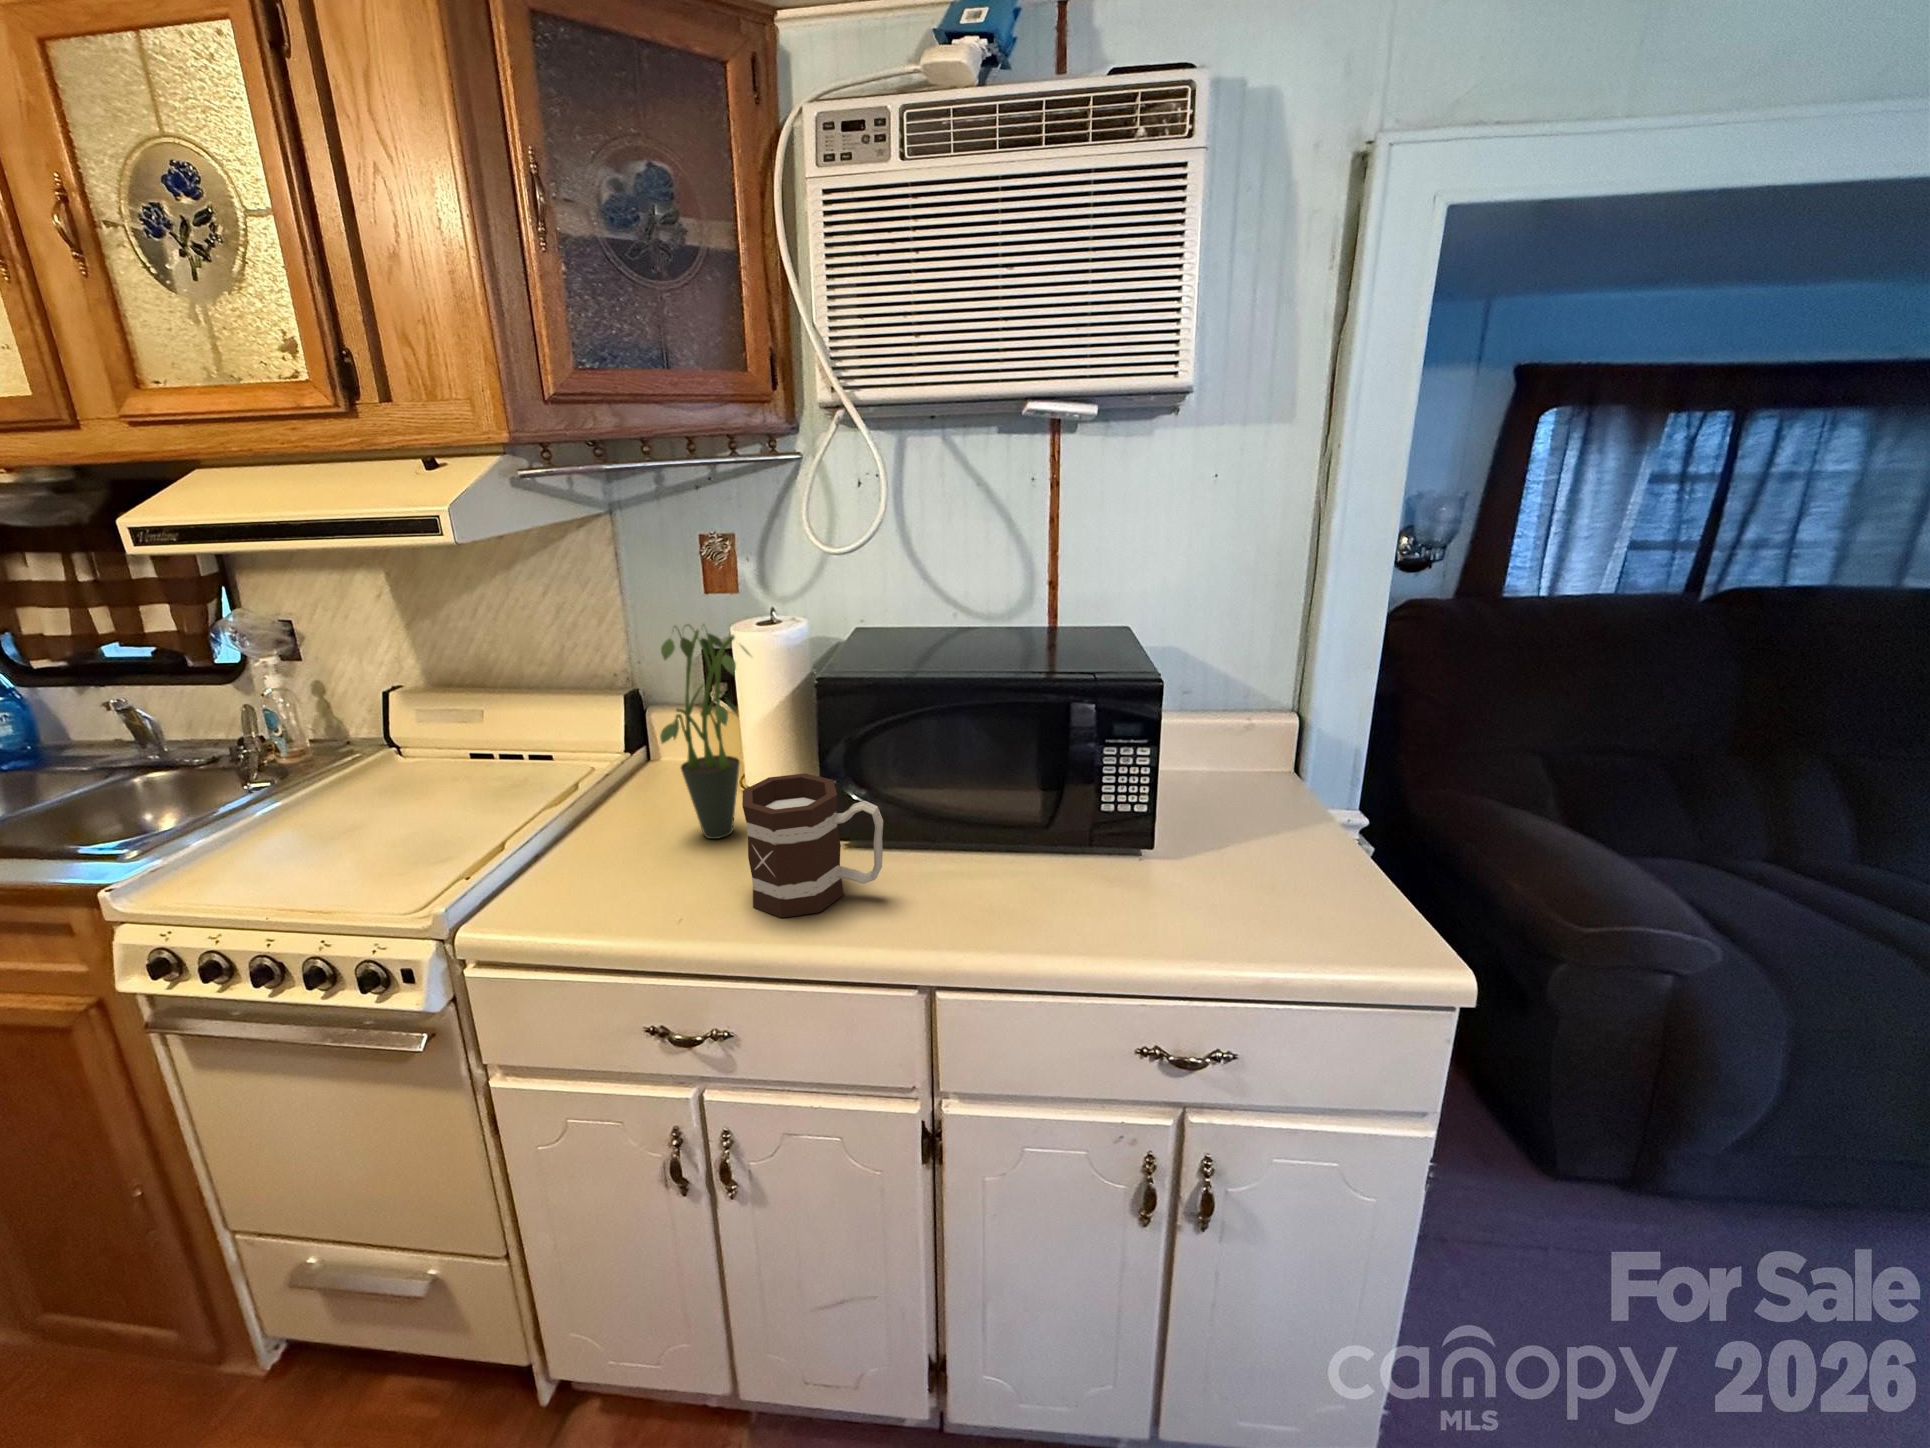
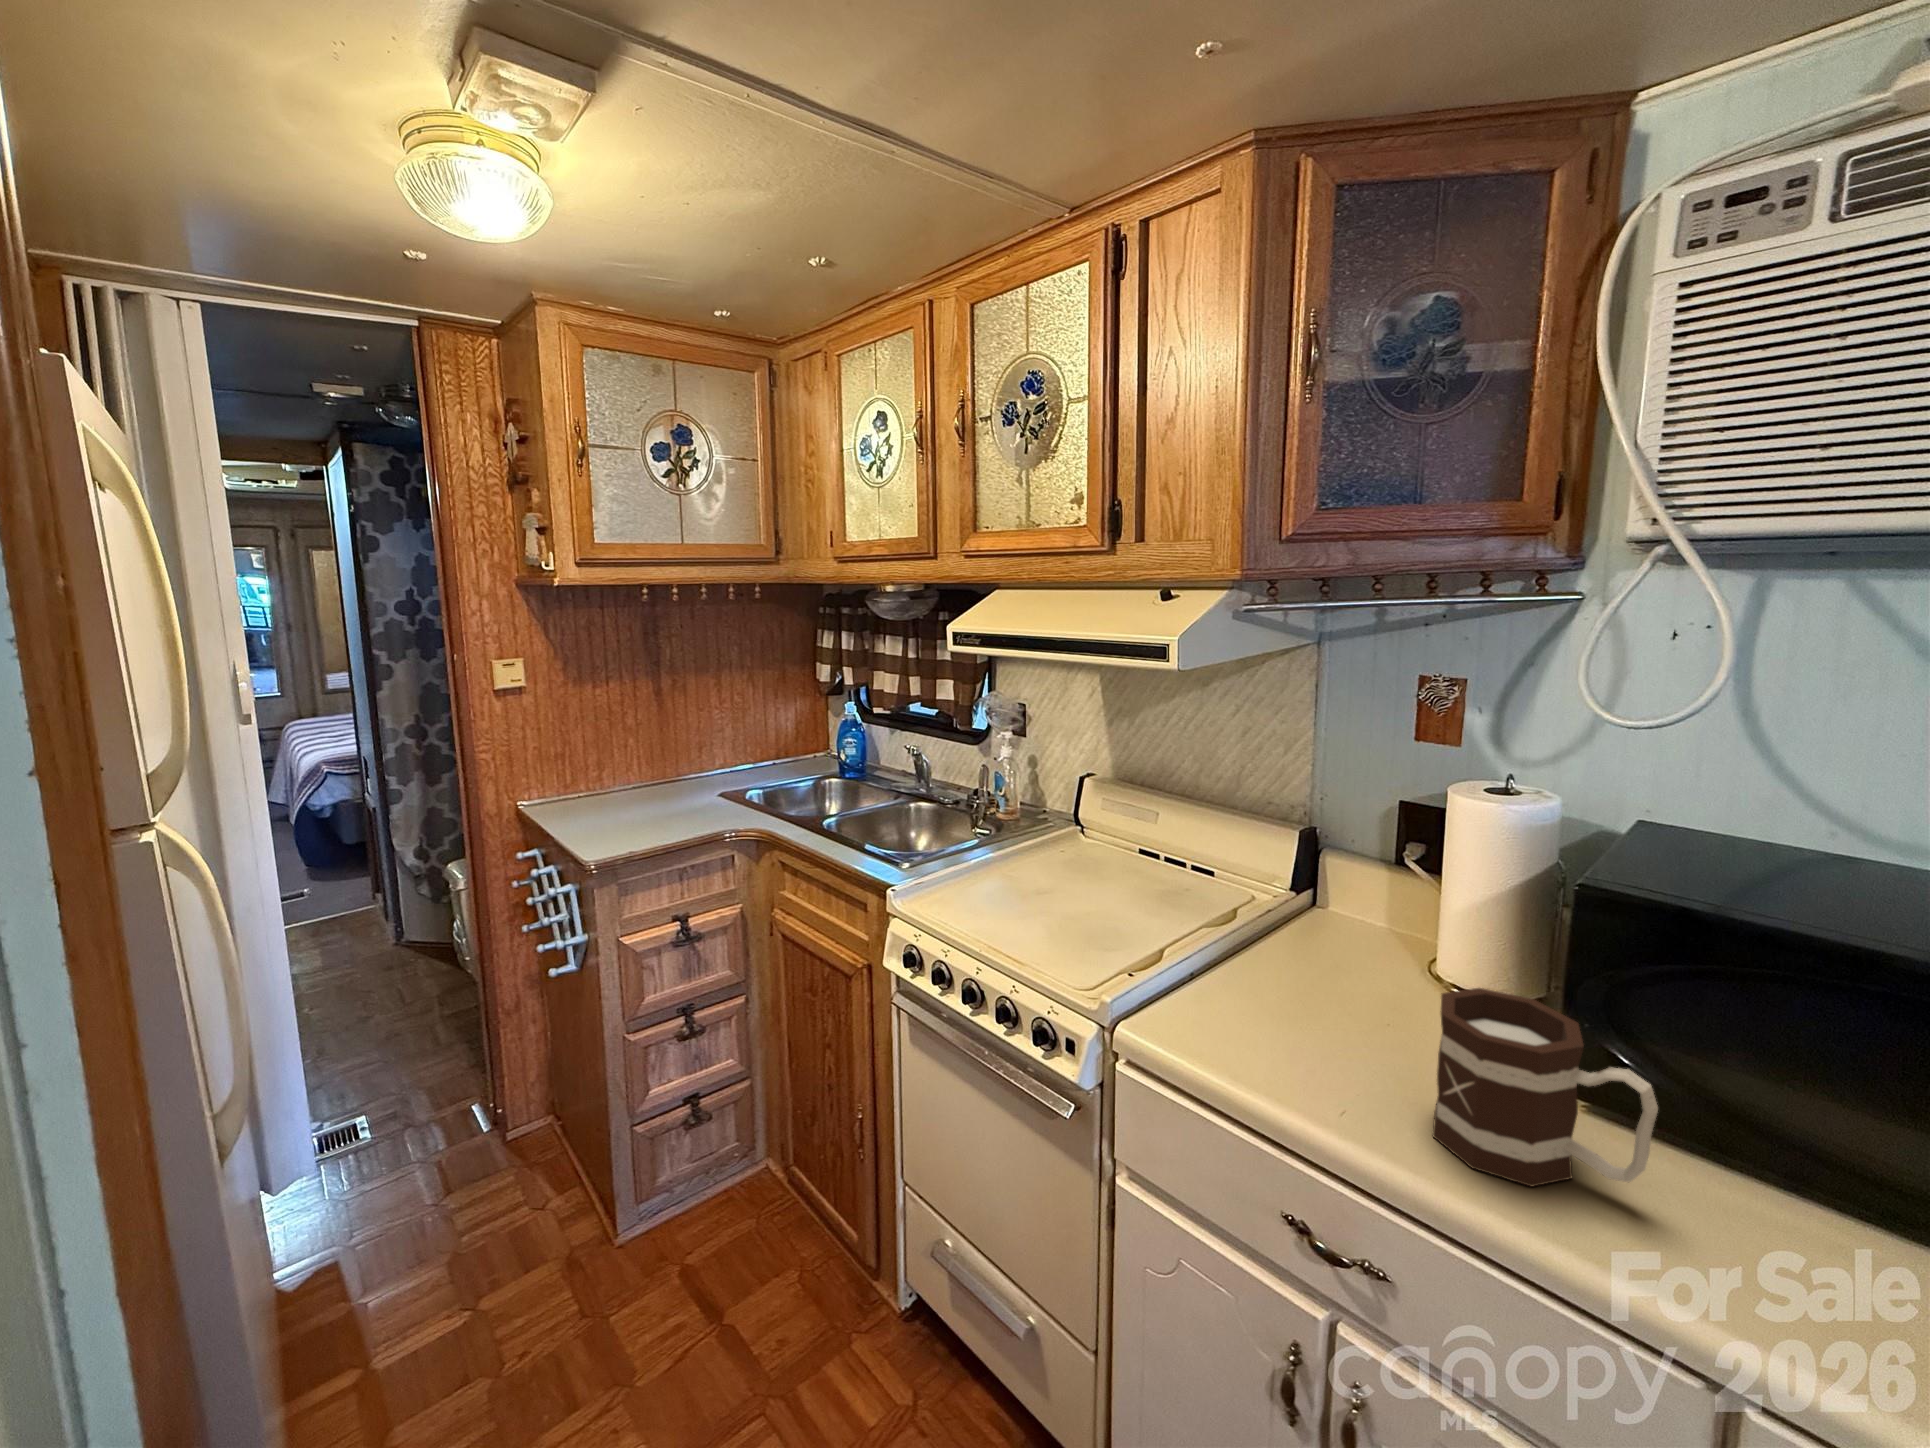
potted plant: present [660,624,750,839] -> none [1343,780,1477,1032]

